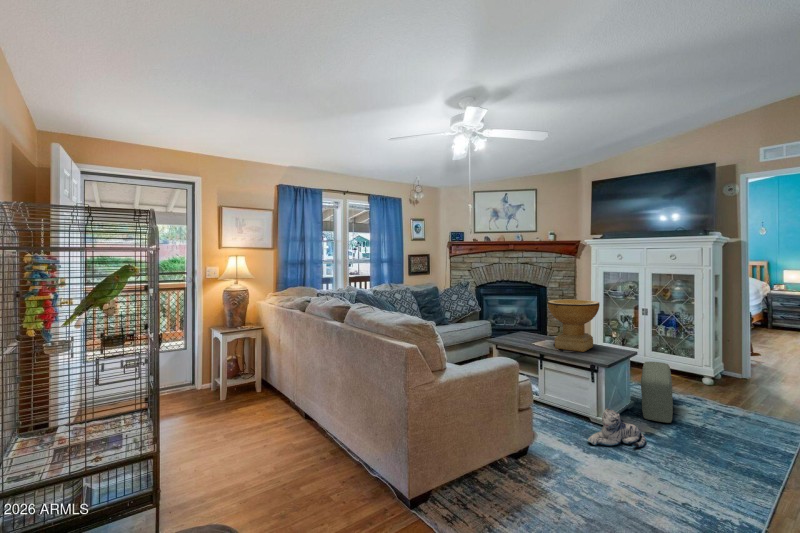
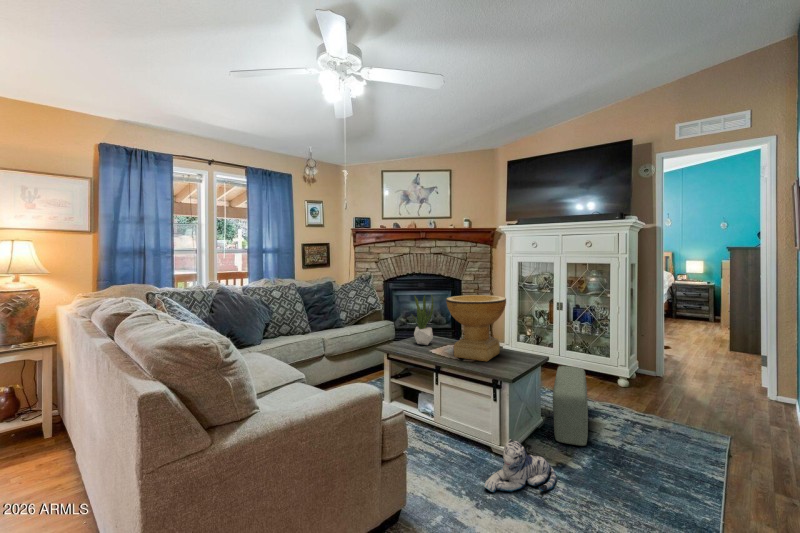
potted plant: none [515,298,534,339] -> present [412,295,433,345]

